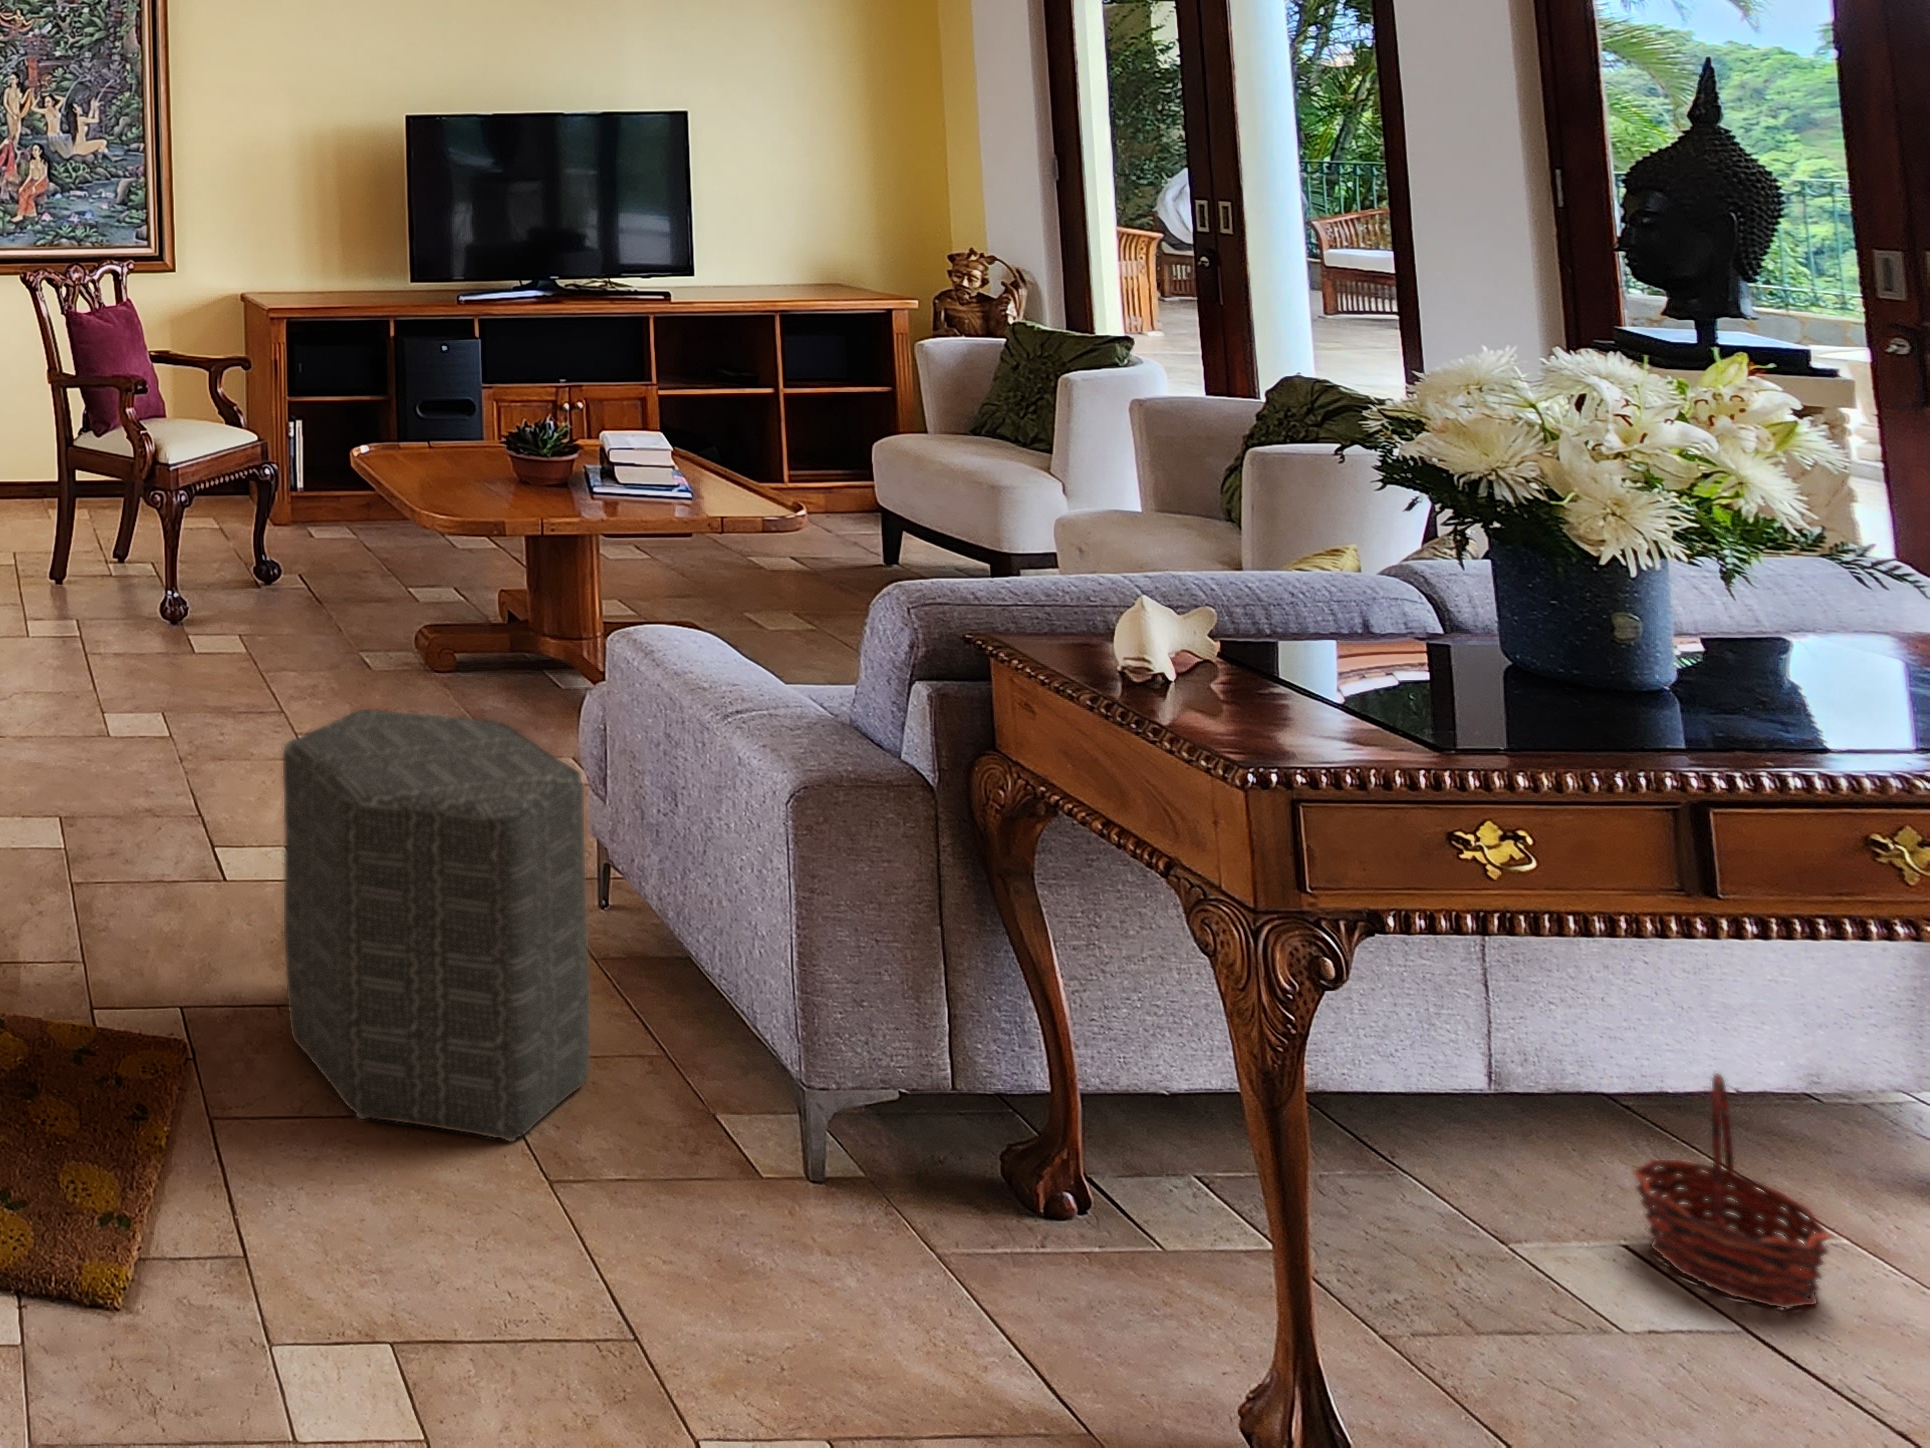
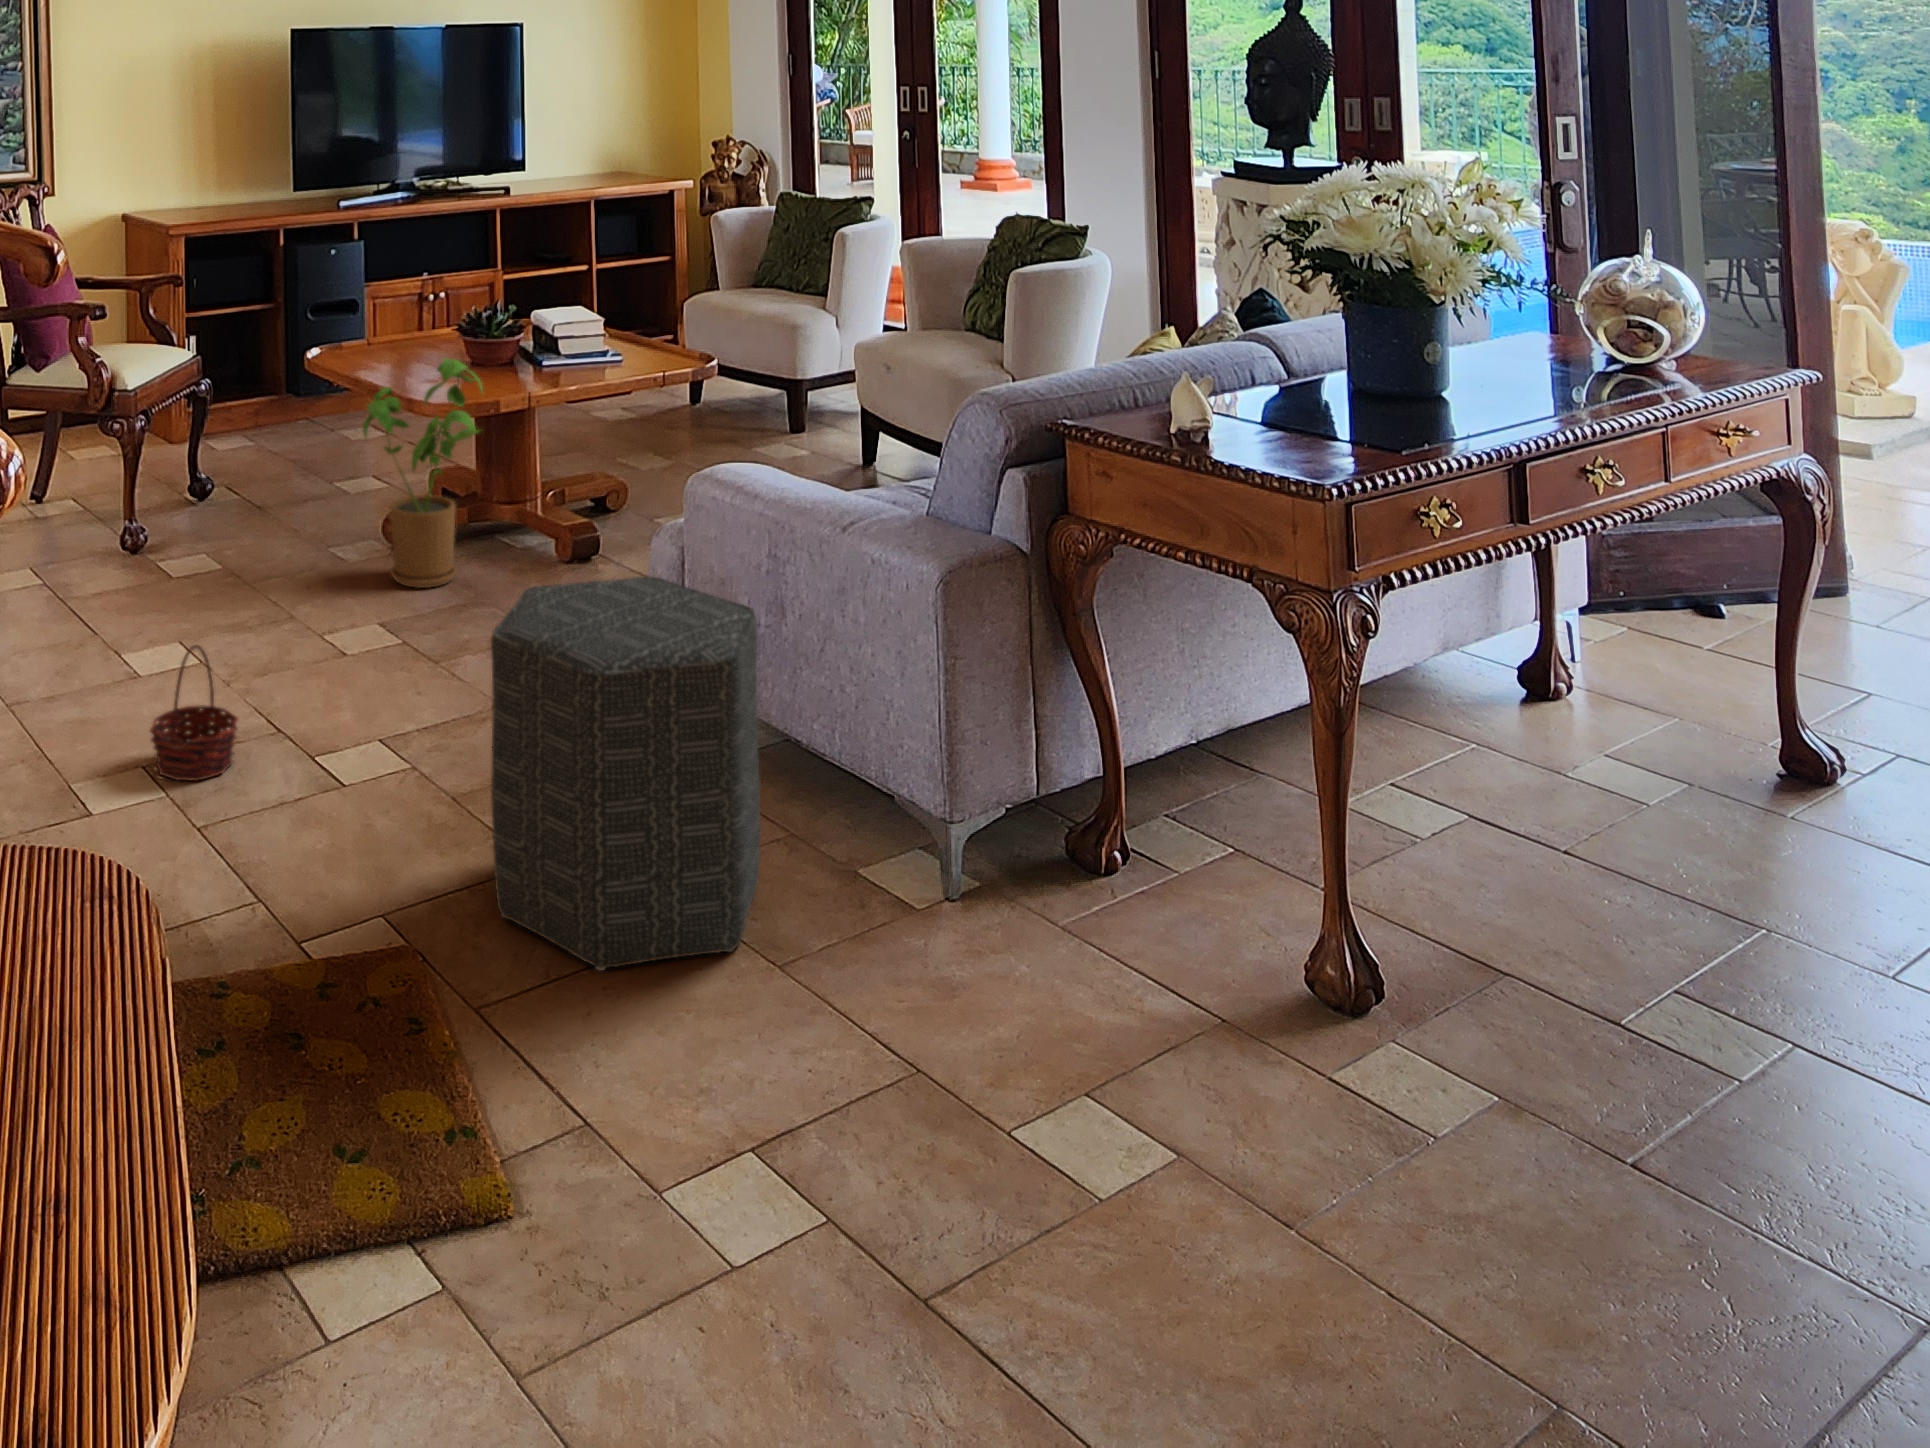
house plant: none [378,471,510,712] -> present [363,358,483,588]
basket: present [1633,1074,1829,1308] -> present [150,645,238,781]

